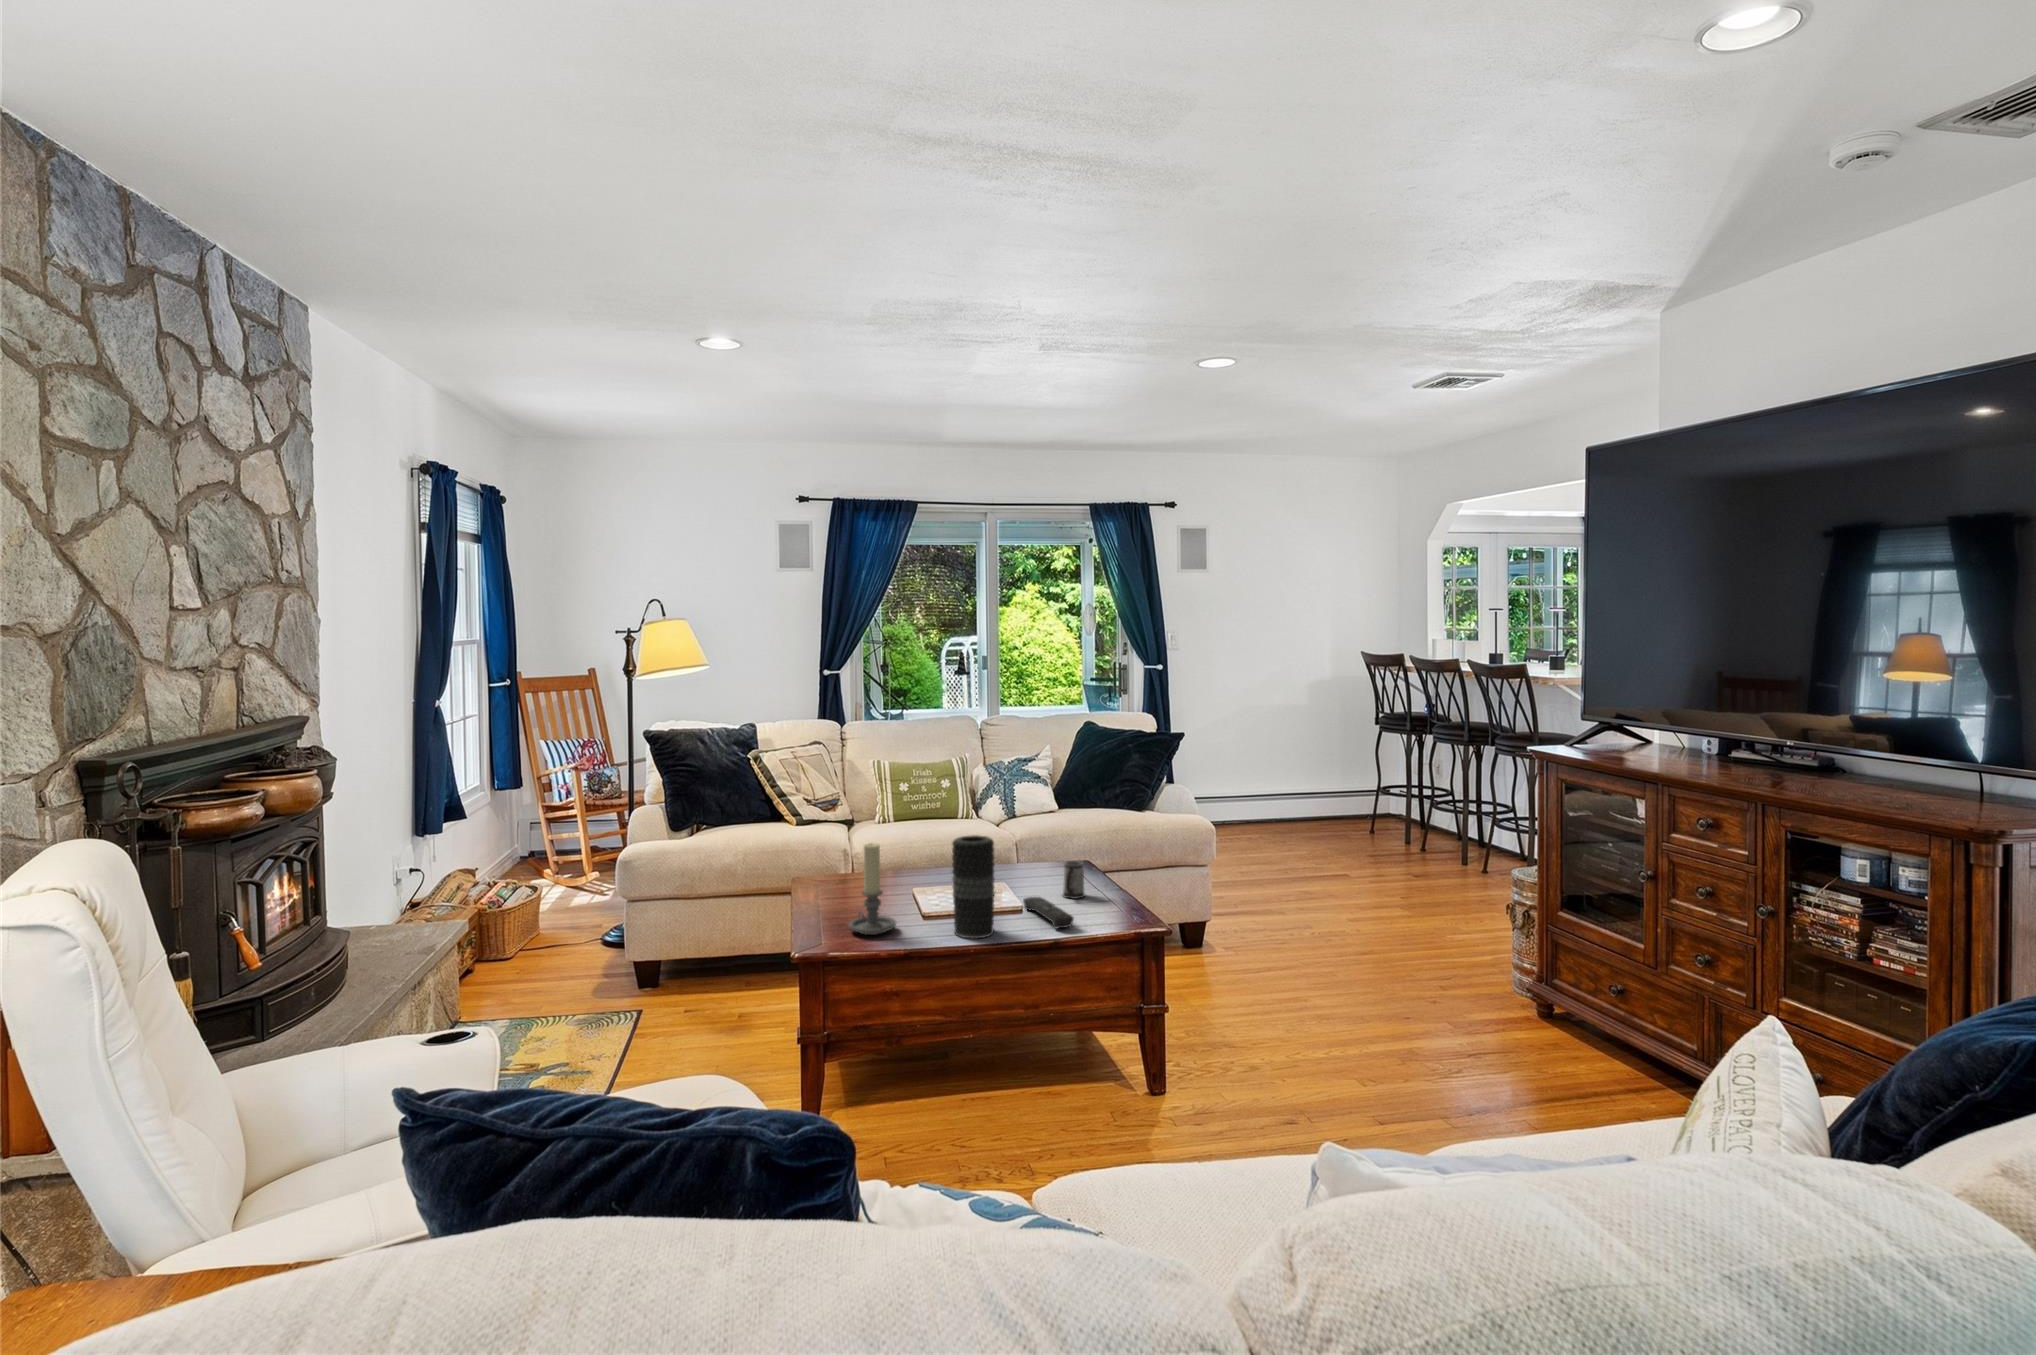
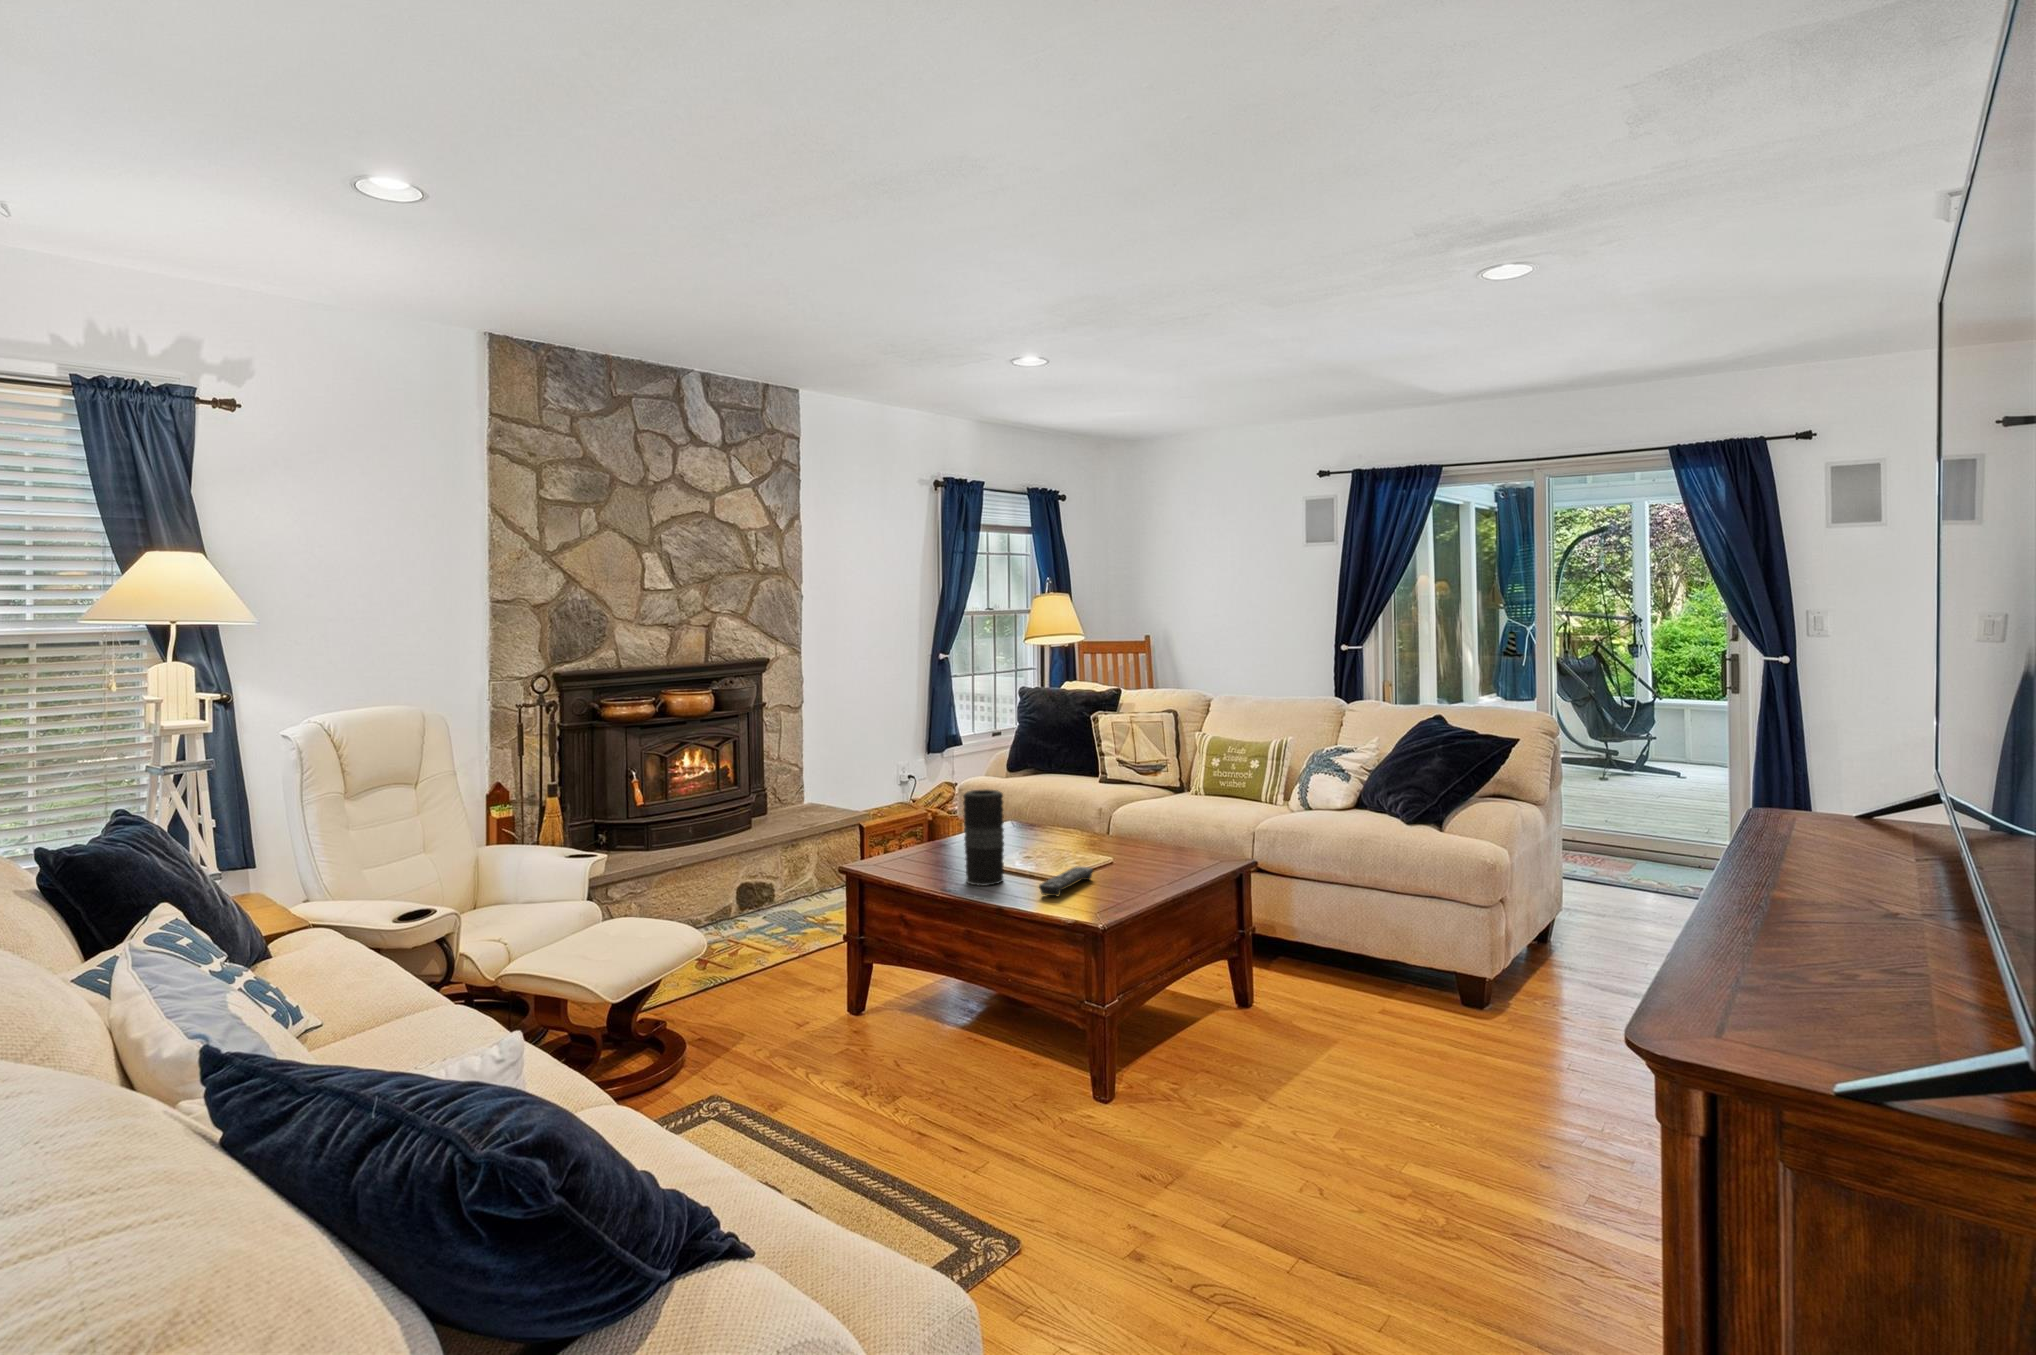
candle holder: present [849,844,896,935] -> none [912,784,954,865]
mug: present [1063,861,1085,899] -> none [1128,842,1163,882]

